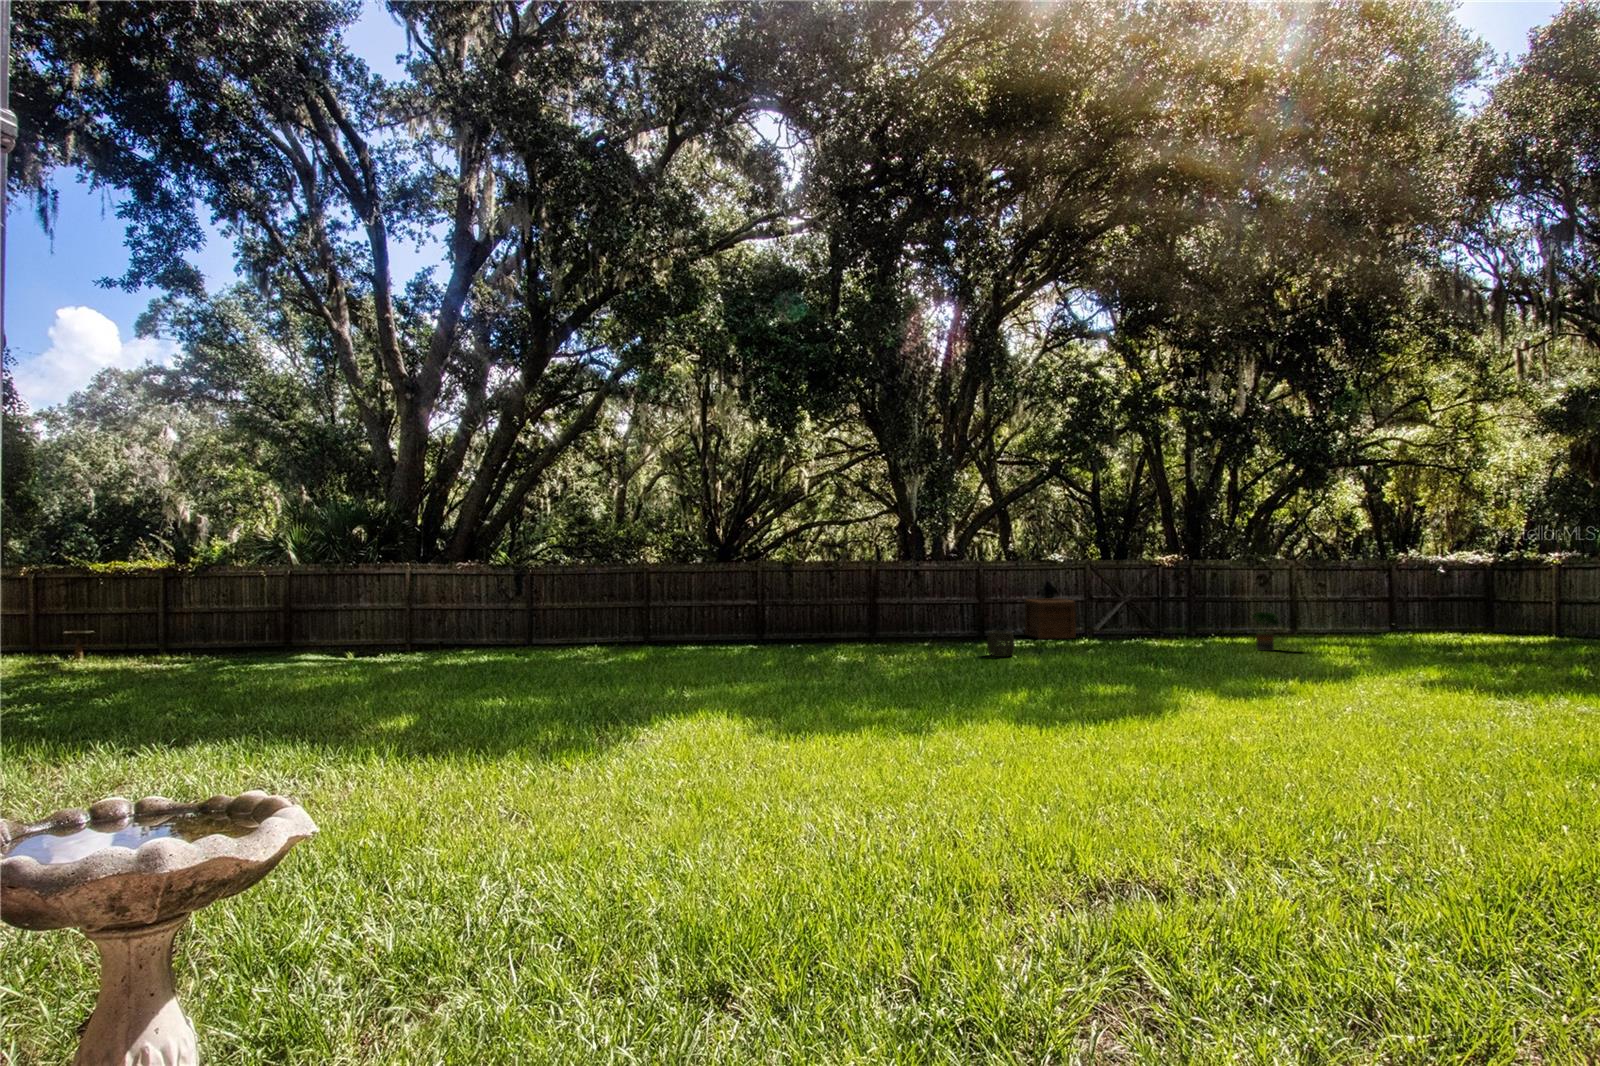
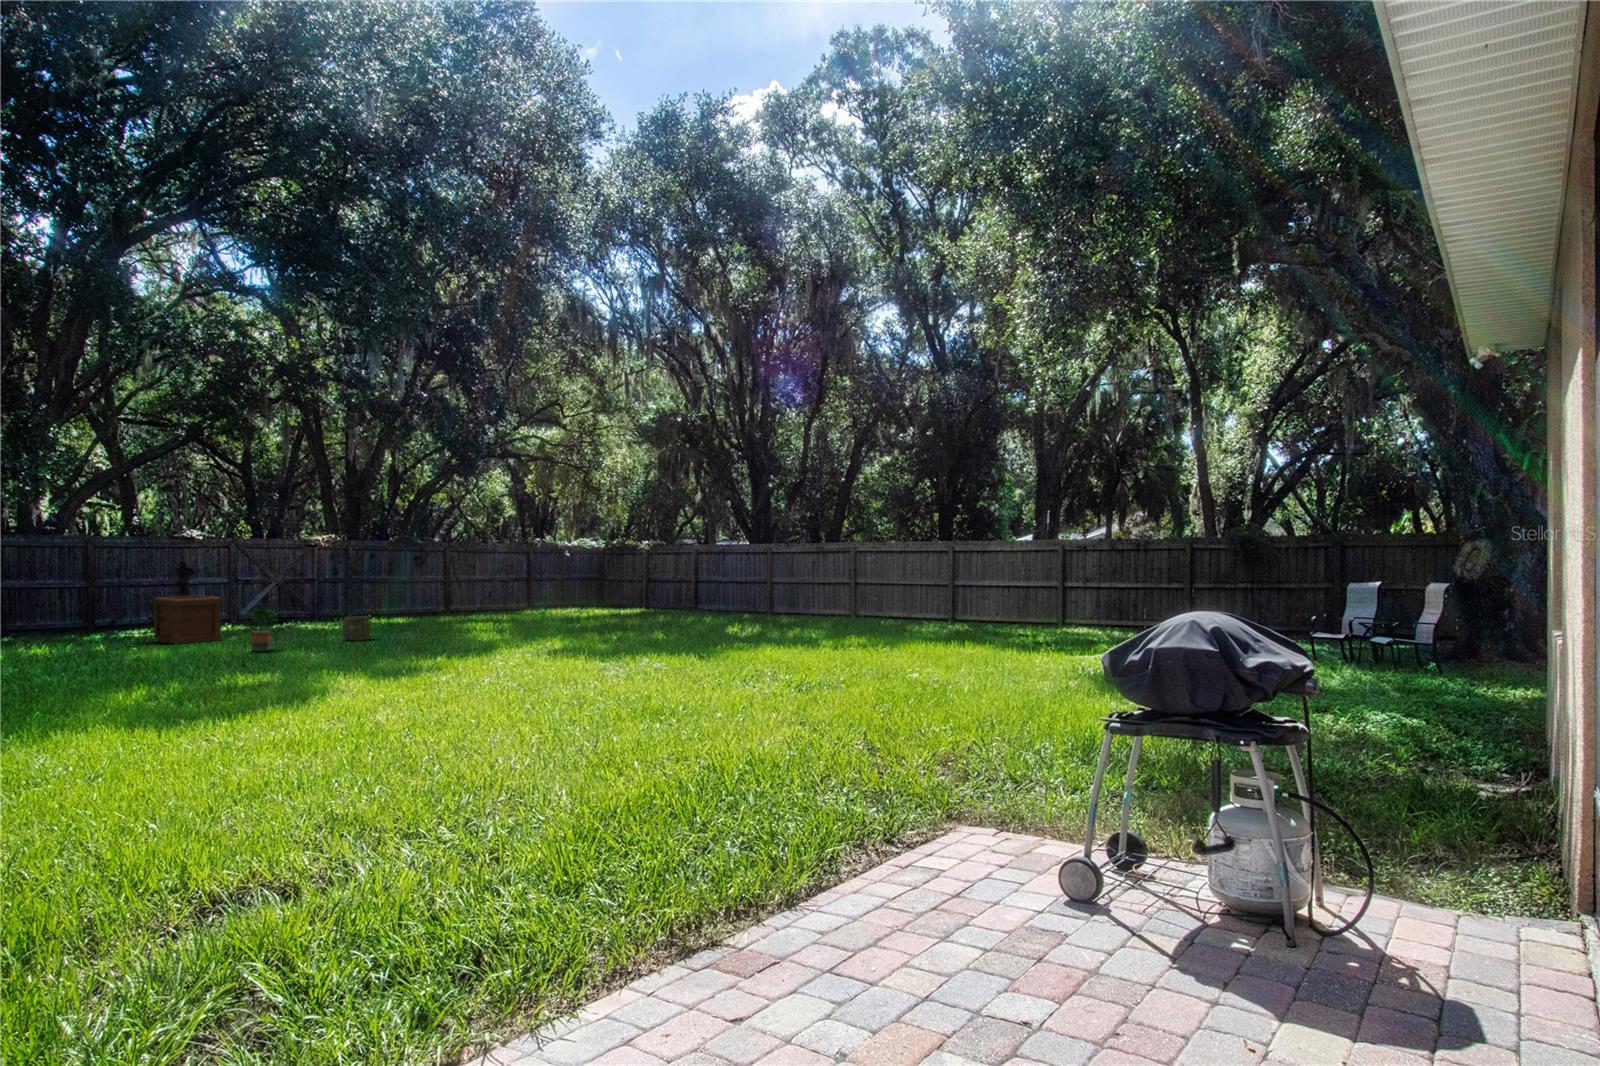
potted tree: present [1252,612,1279,651] -> present [249,609,277,651]
woven basket: present [987,631,1015,657] -> present [342,616,371,641]

